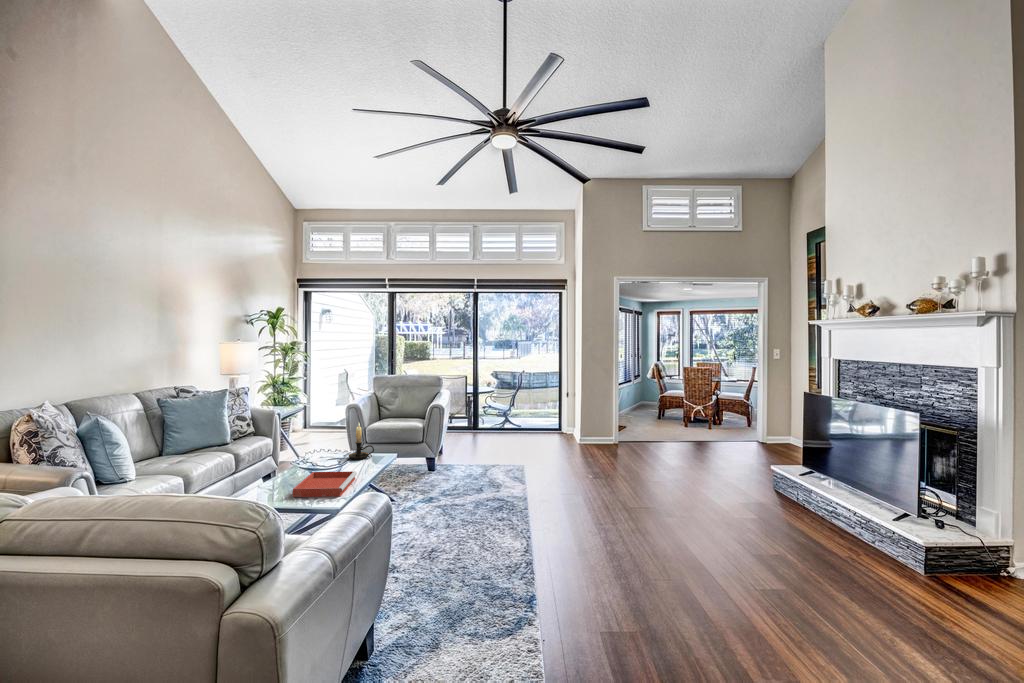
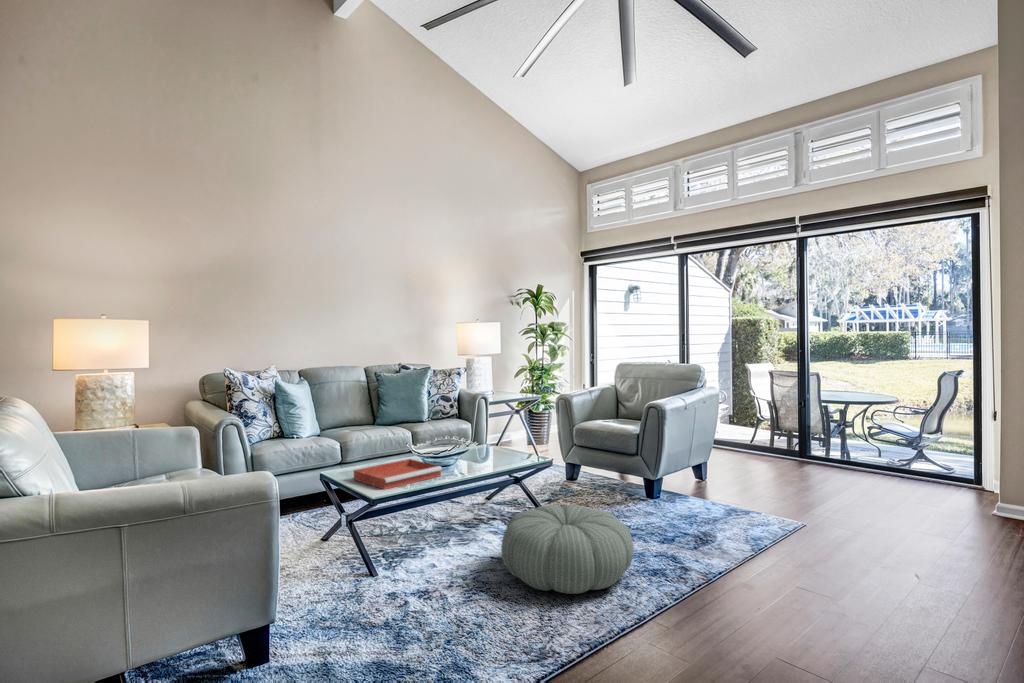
candle holder: present [349,423,374,460] -> none [488,409,512,458]
pouf: none [414,477,499,533] -> present [501,505,634,594]

